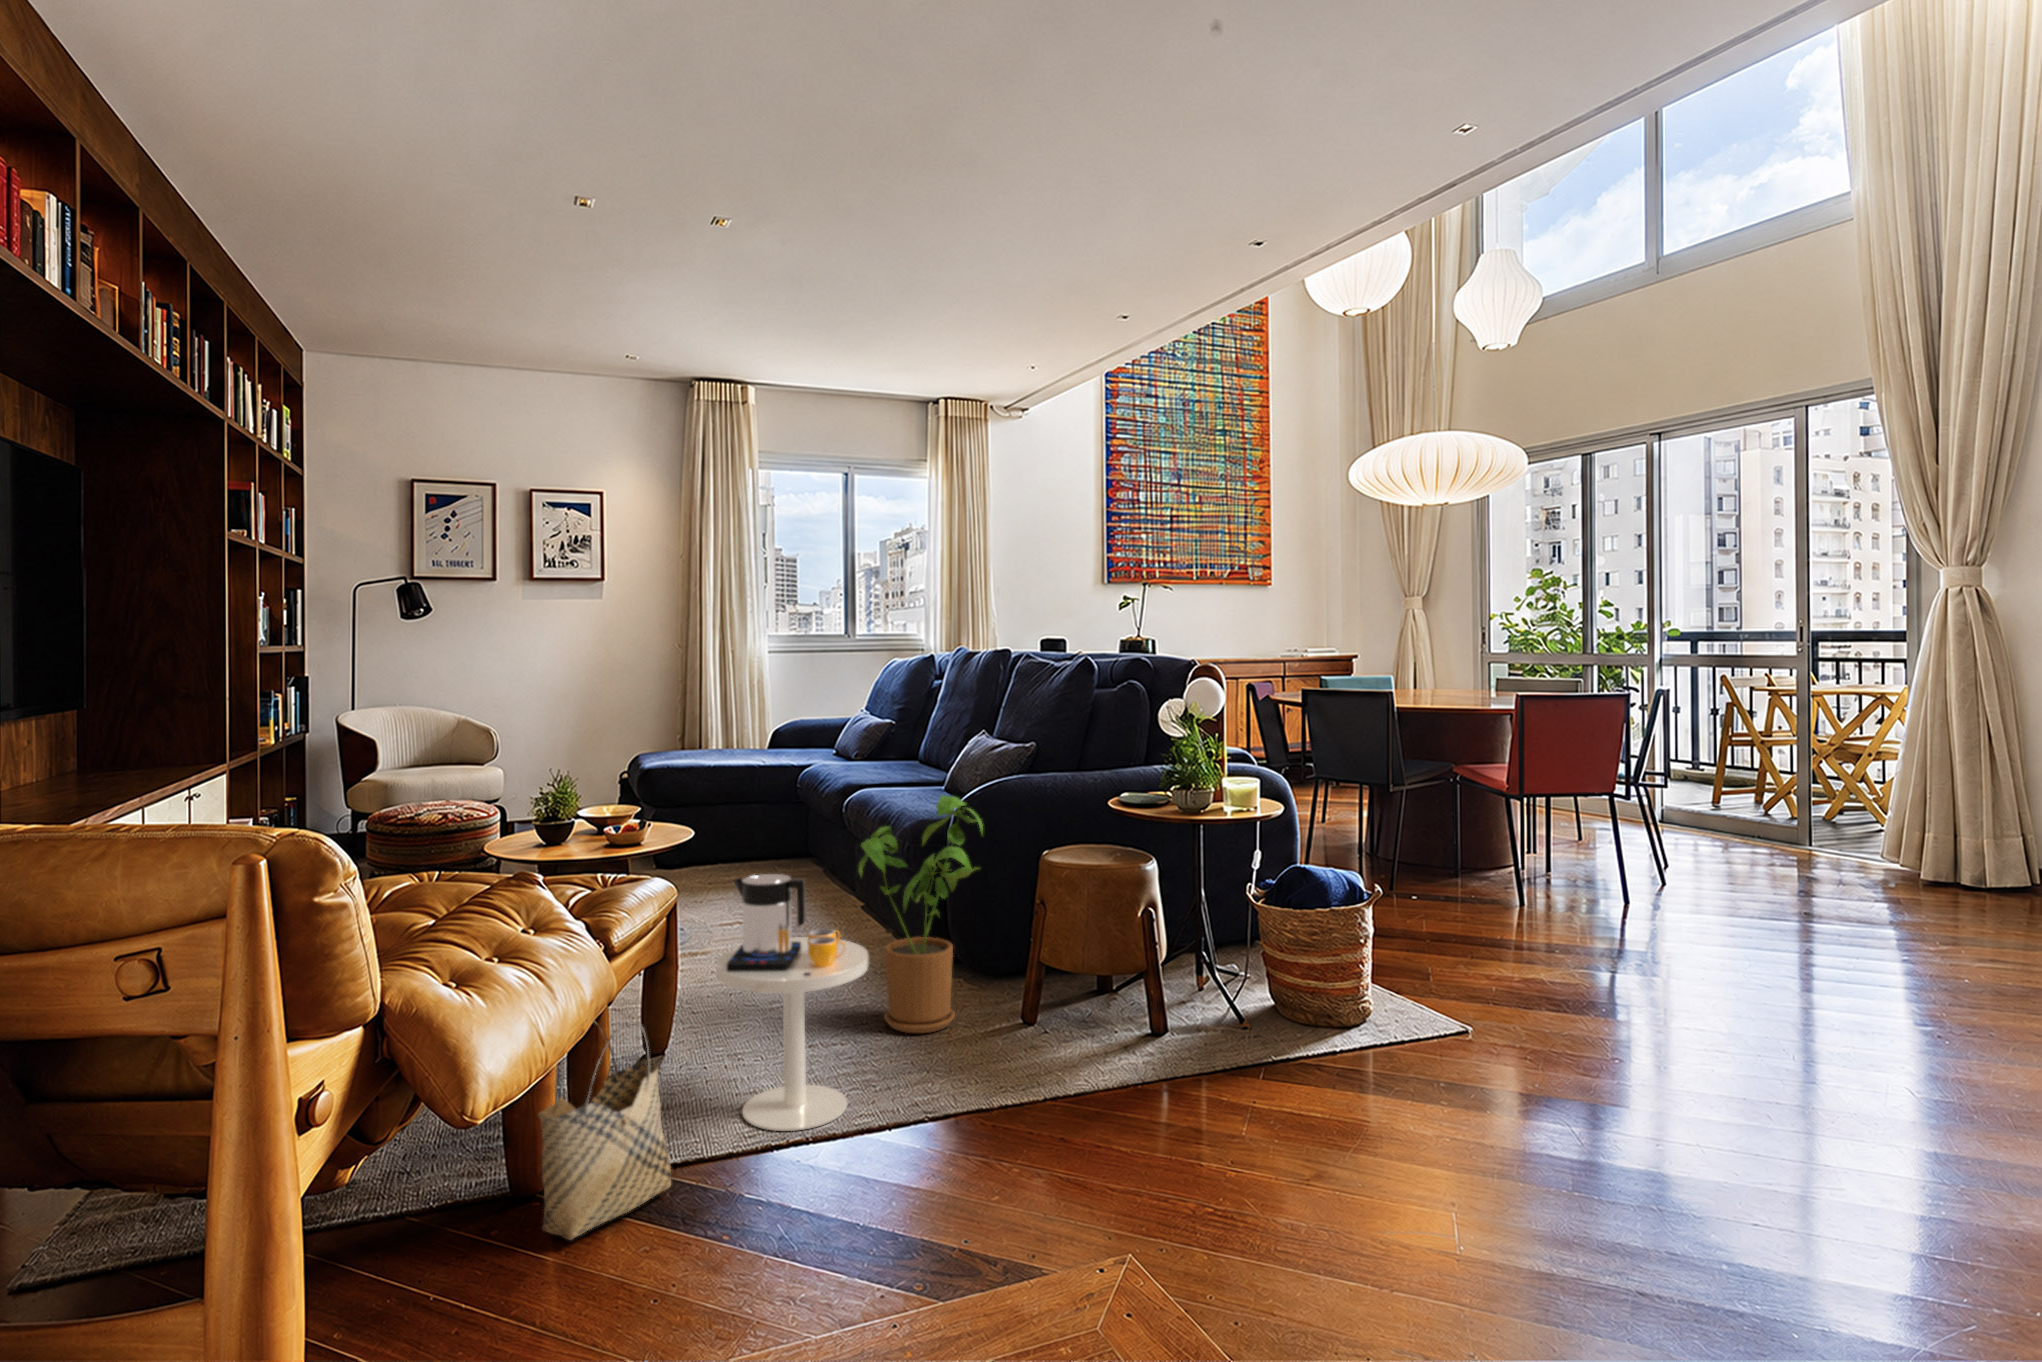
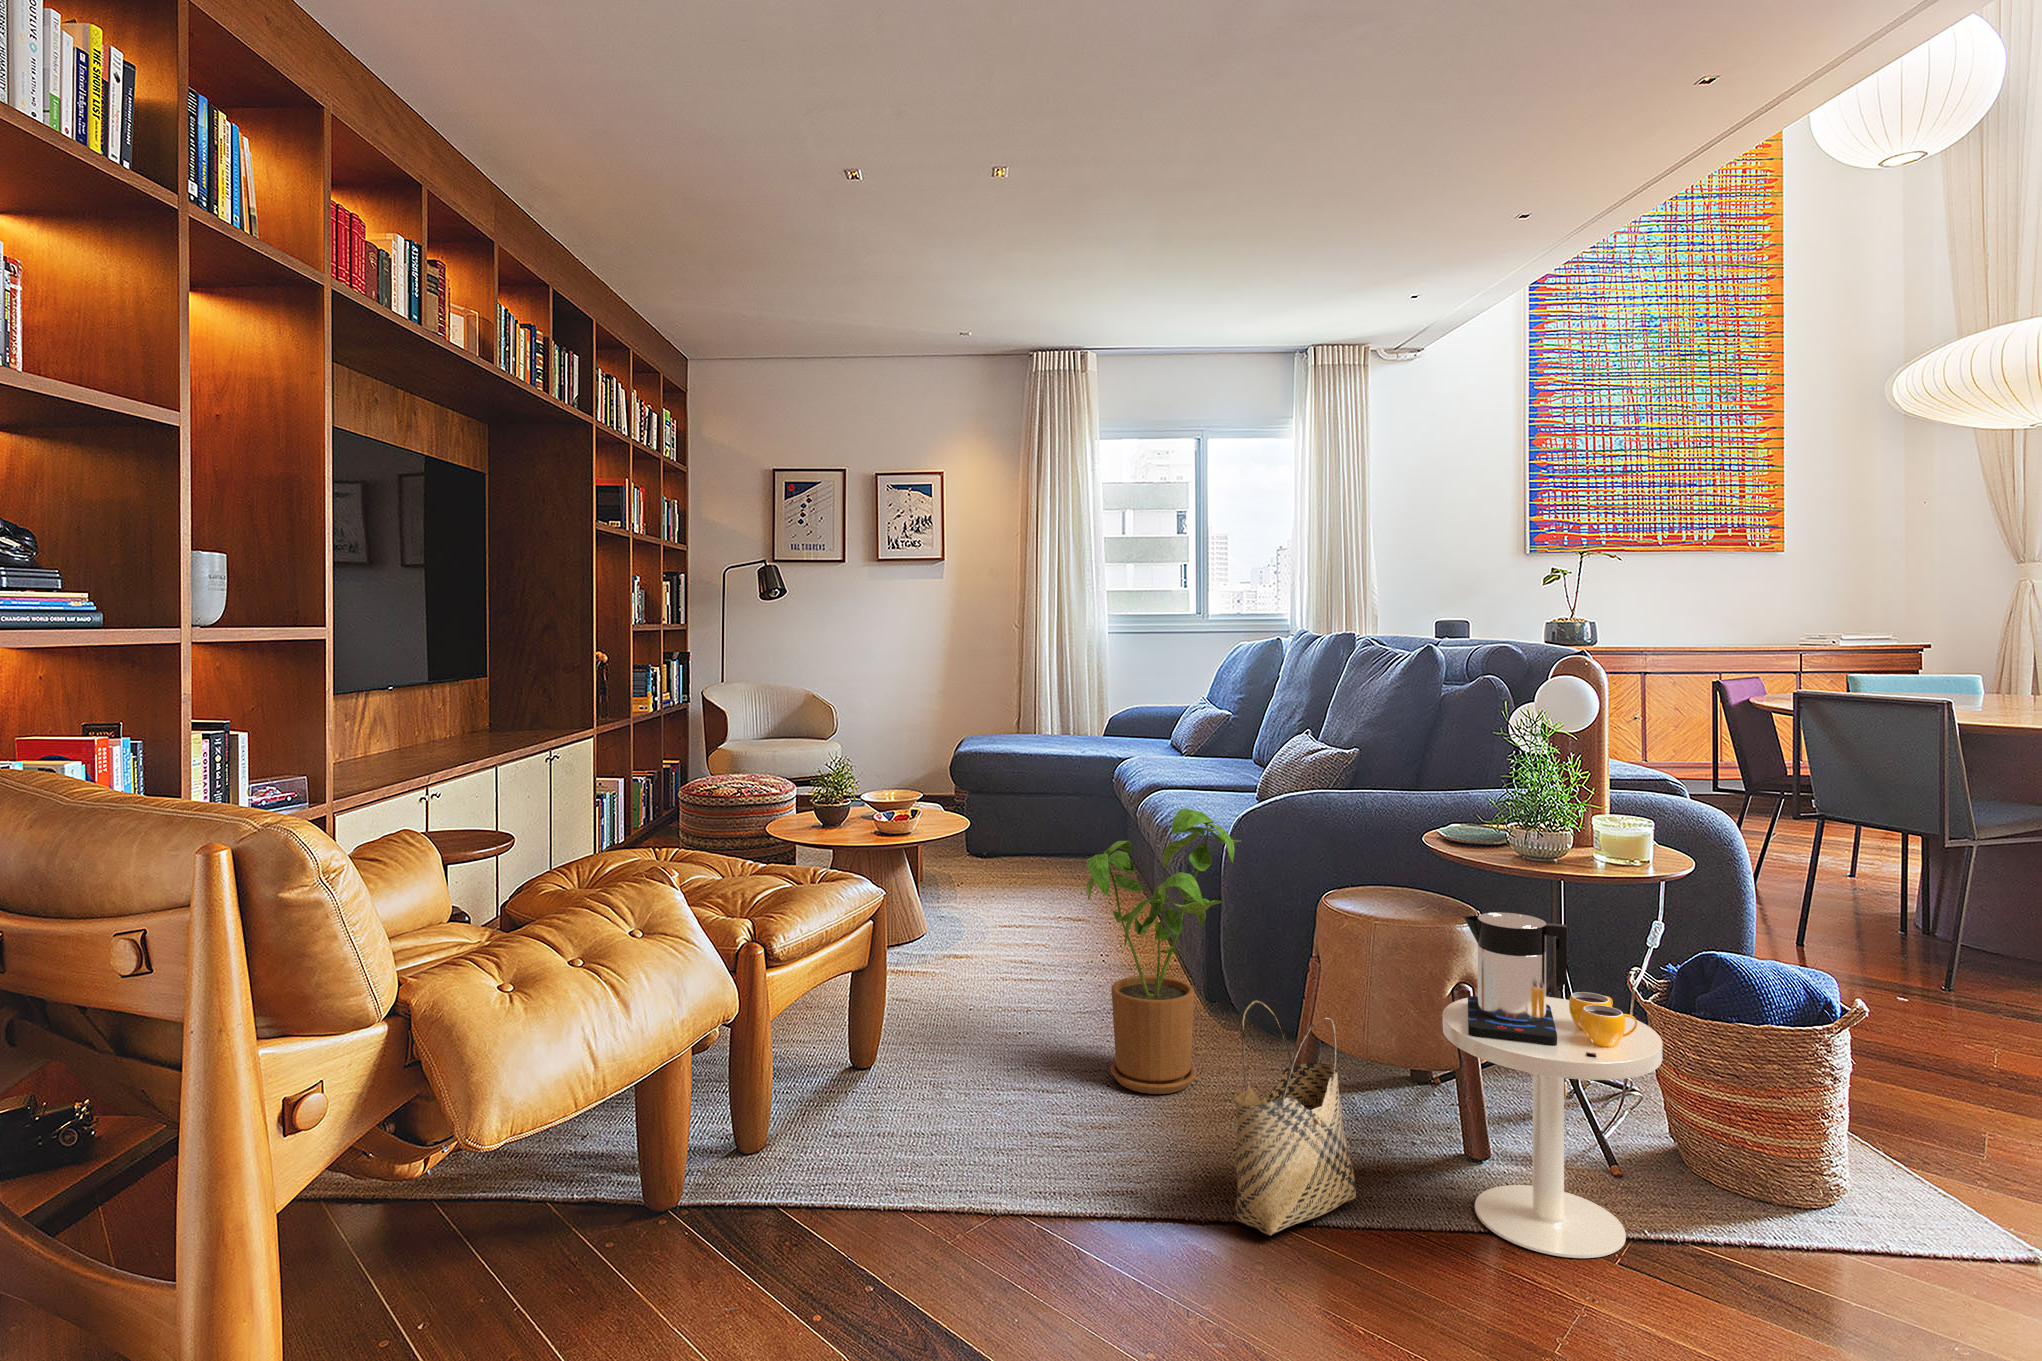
side table: present [716,874,869,1131] -> present [1443,913,1663,1258]
woven basket: present [539,1021,671,1240] -> present [1234,1000,1356,1236]

